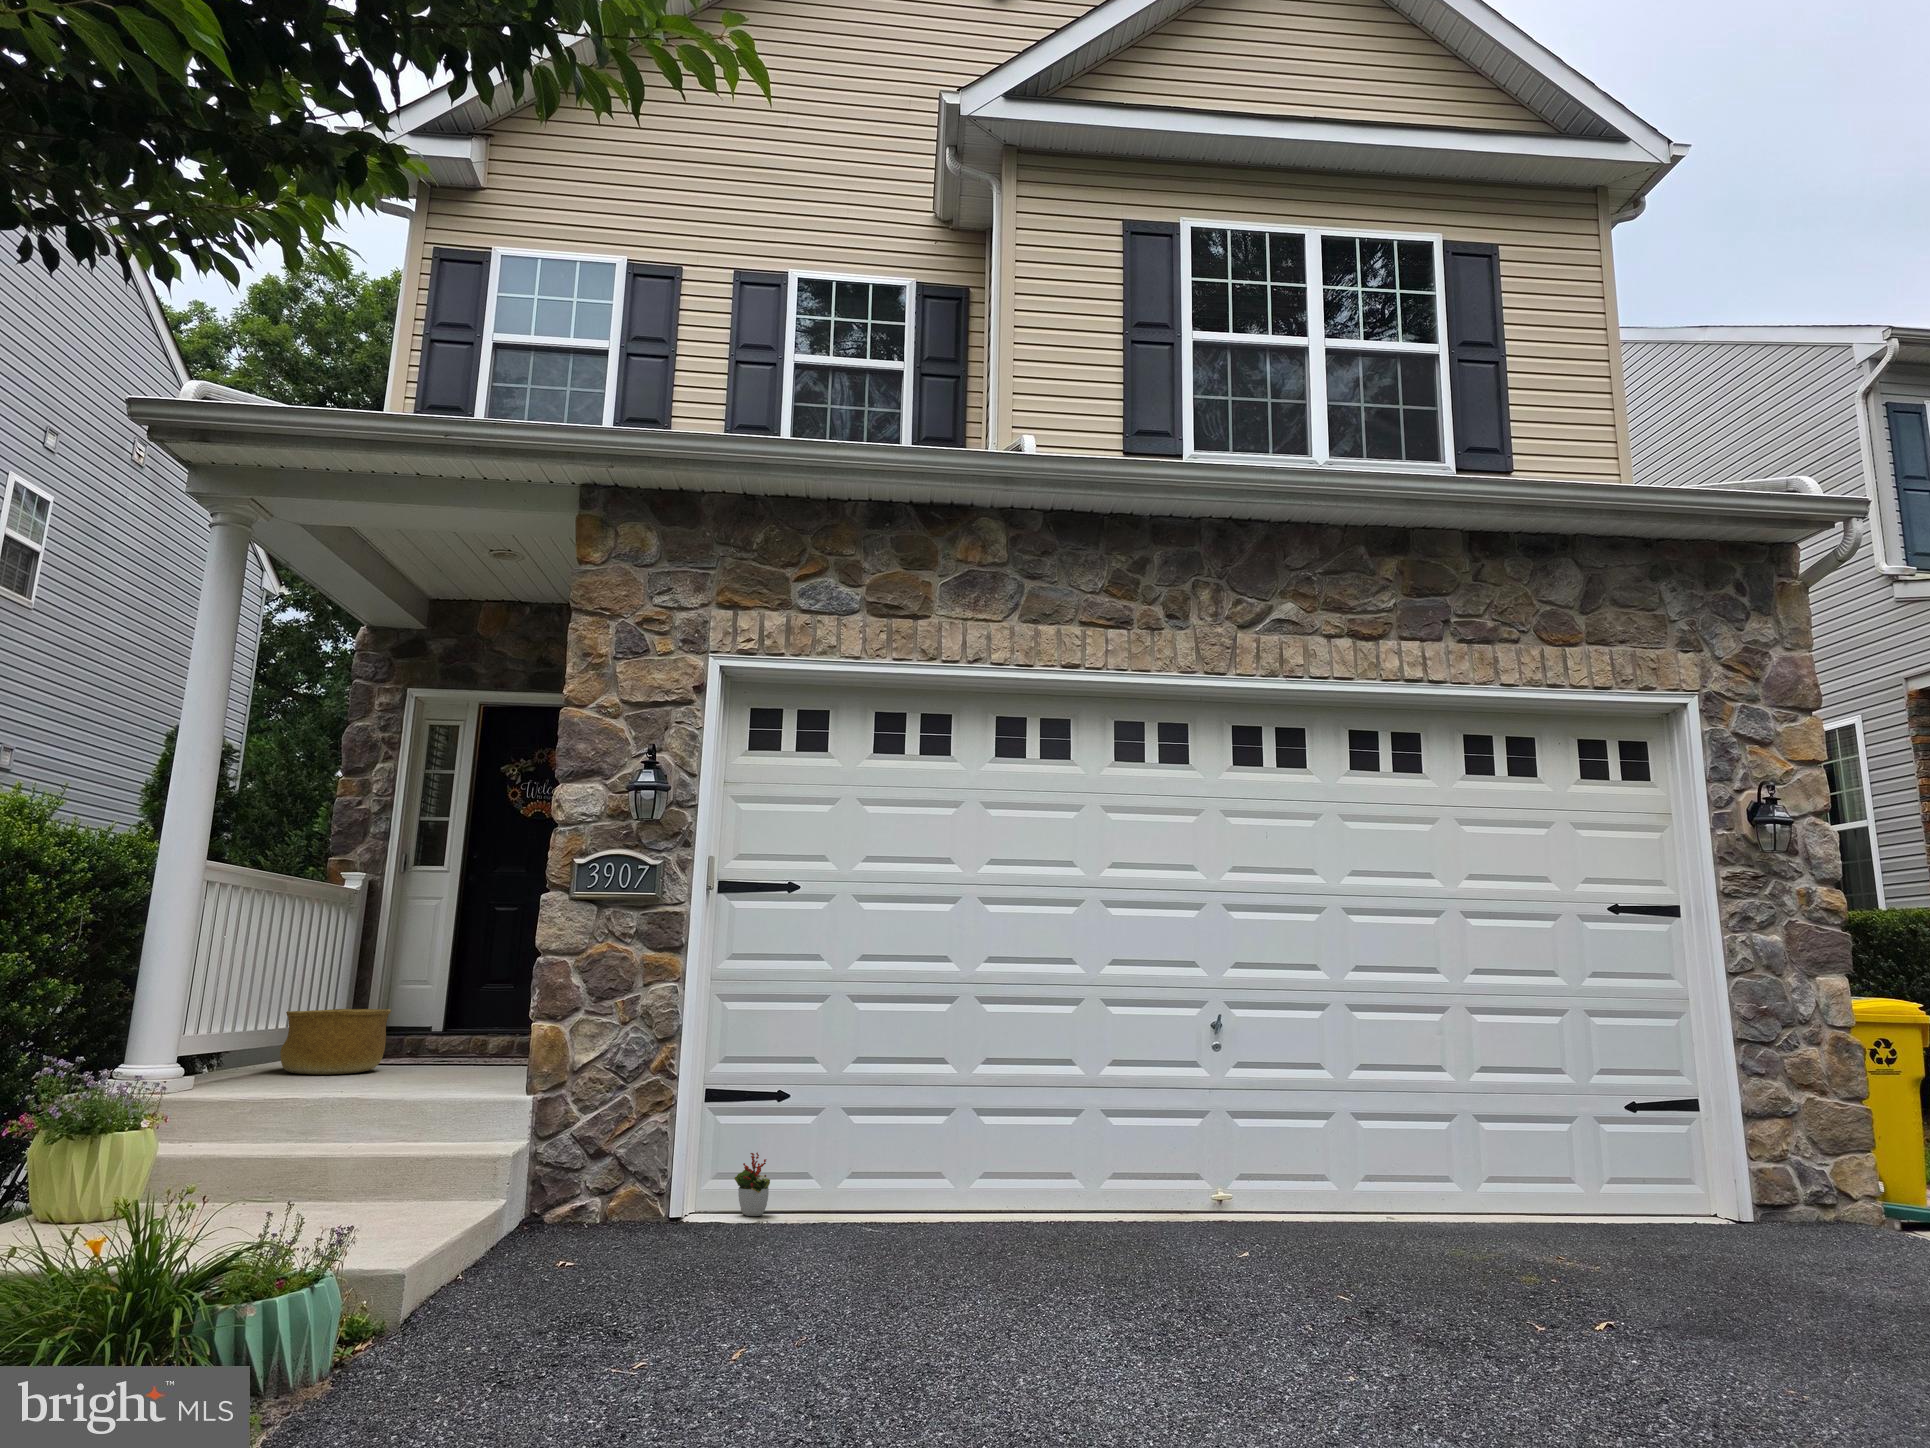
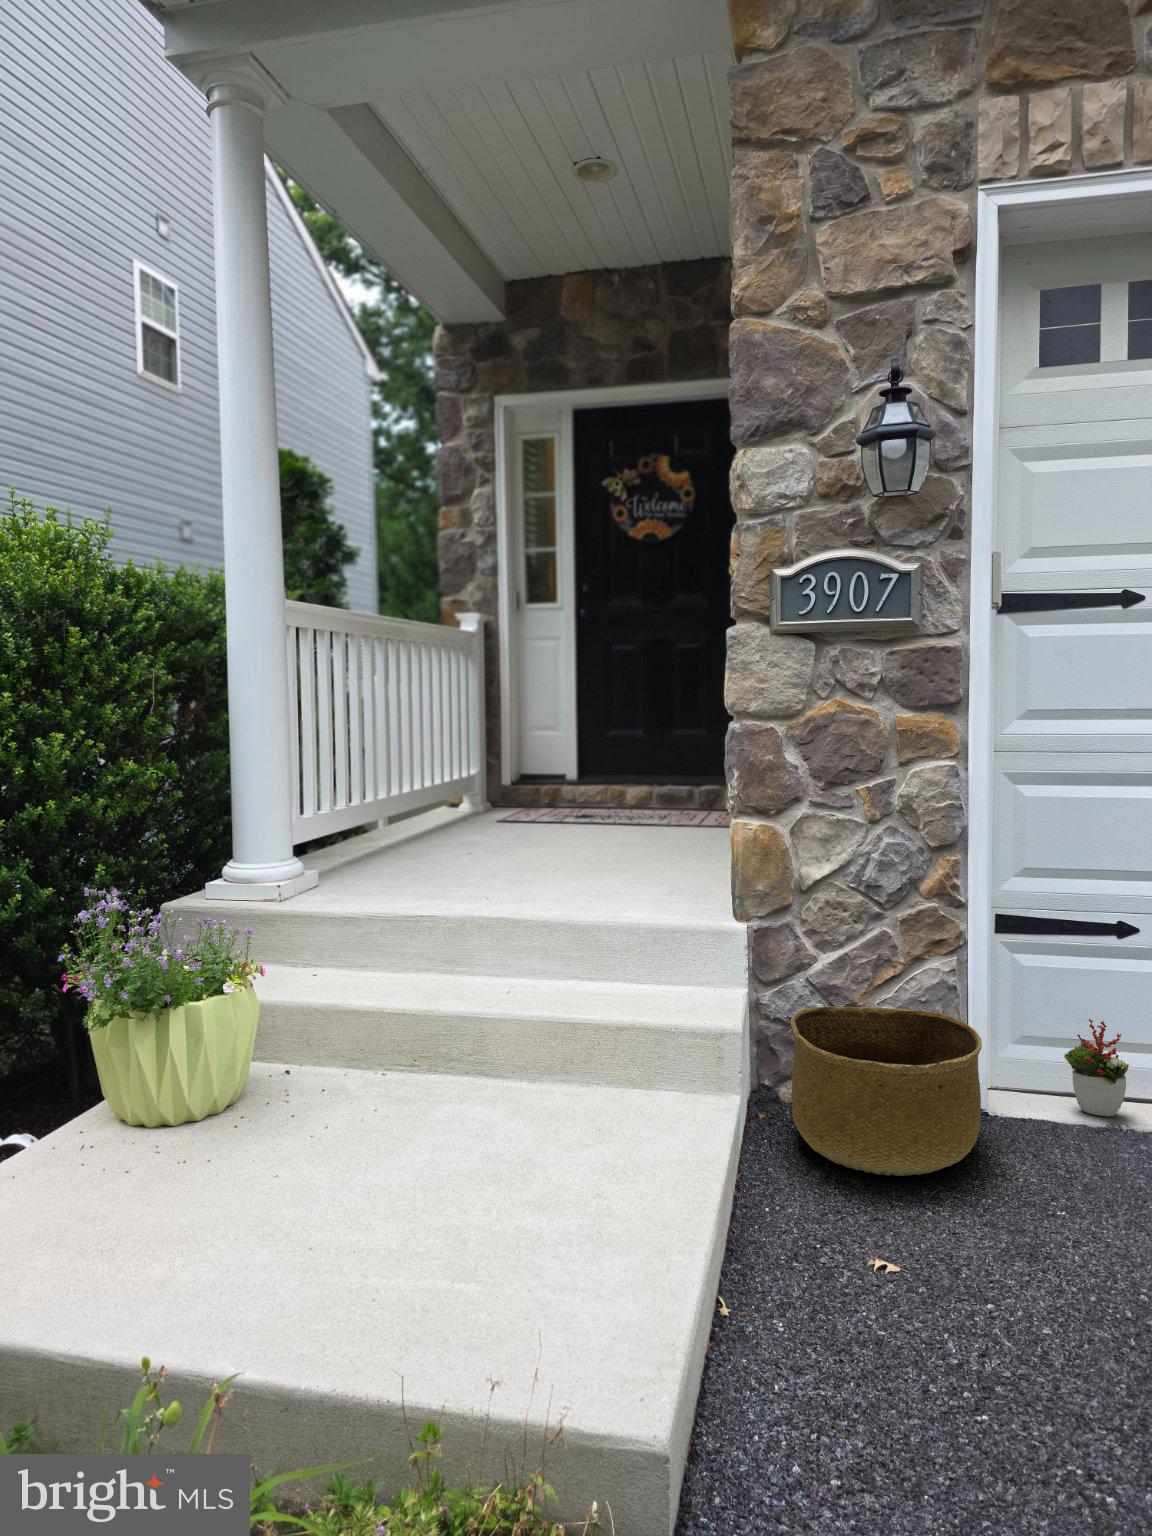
basket: present [280,1009,391,1075] -> present [790,1006,982,1176]

